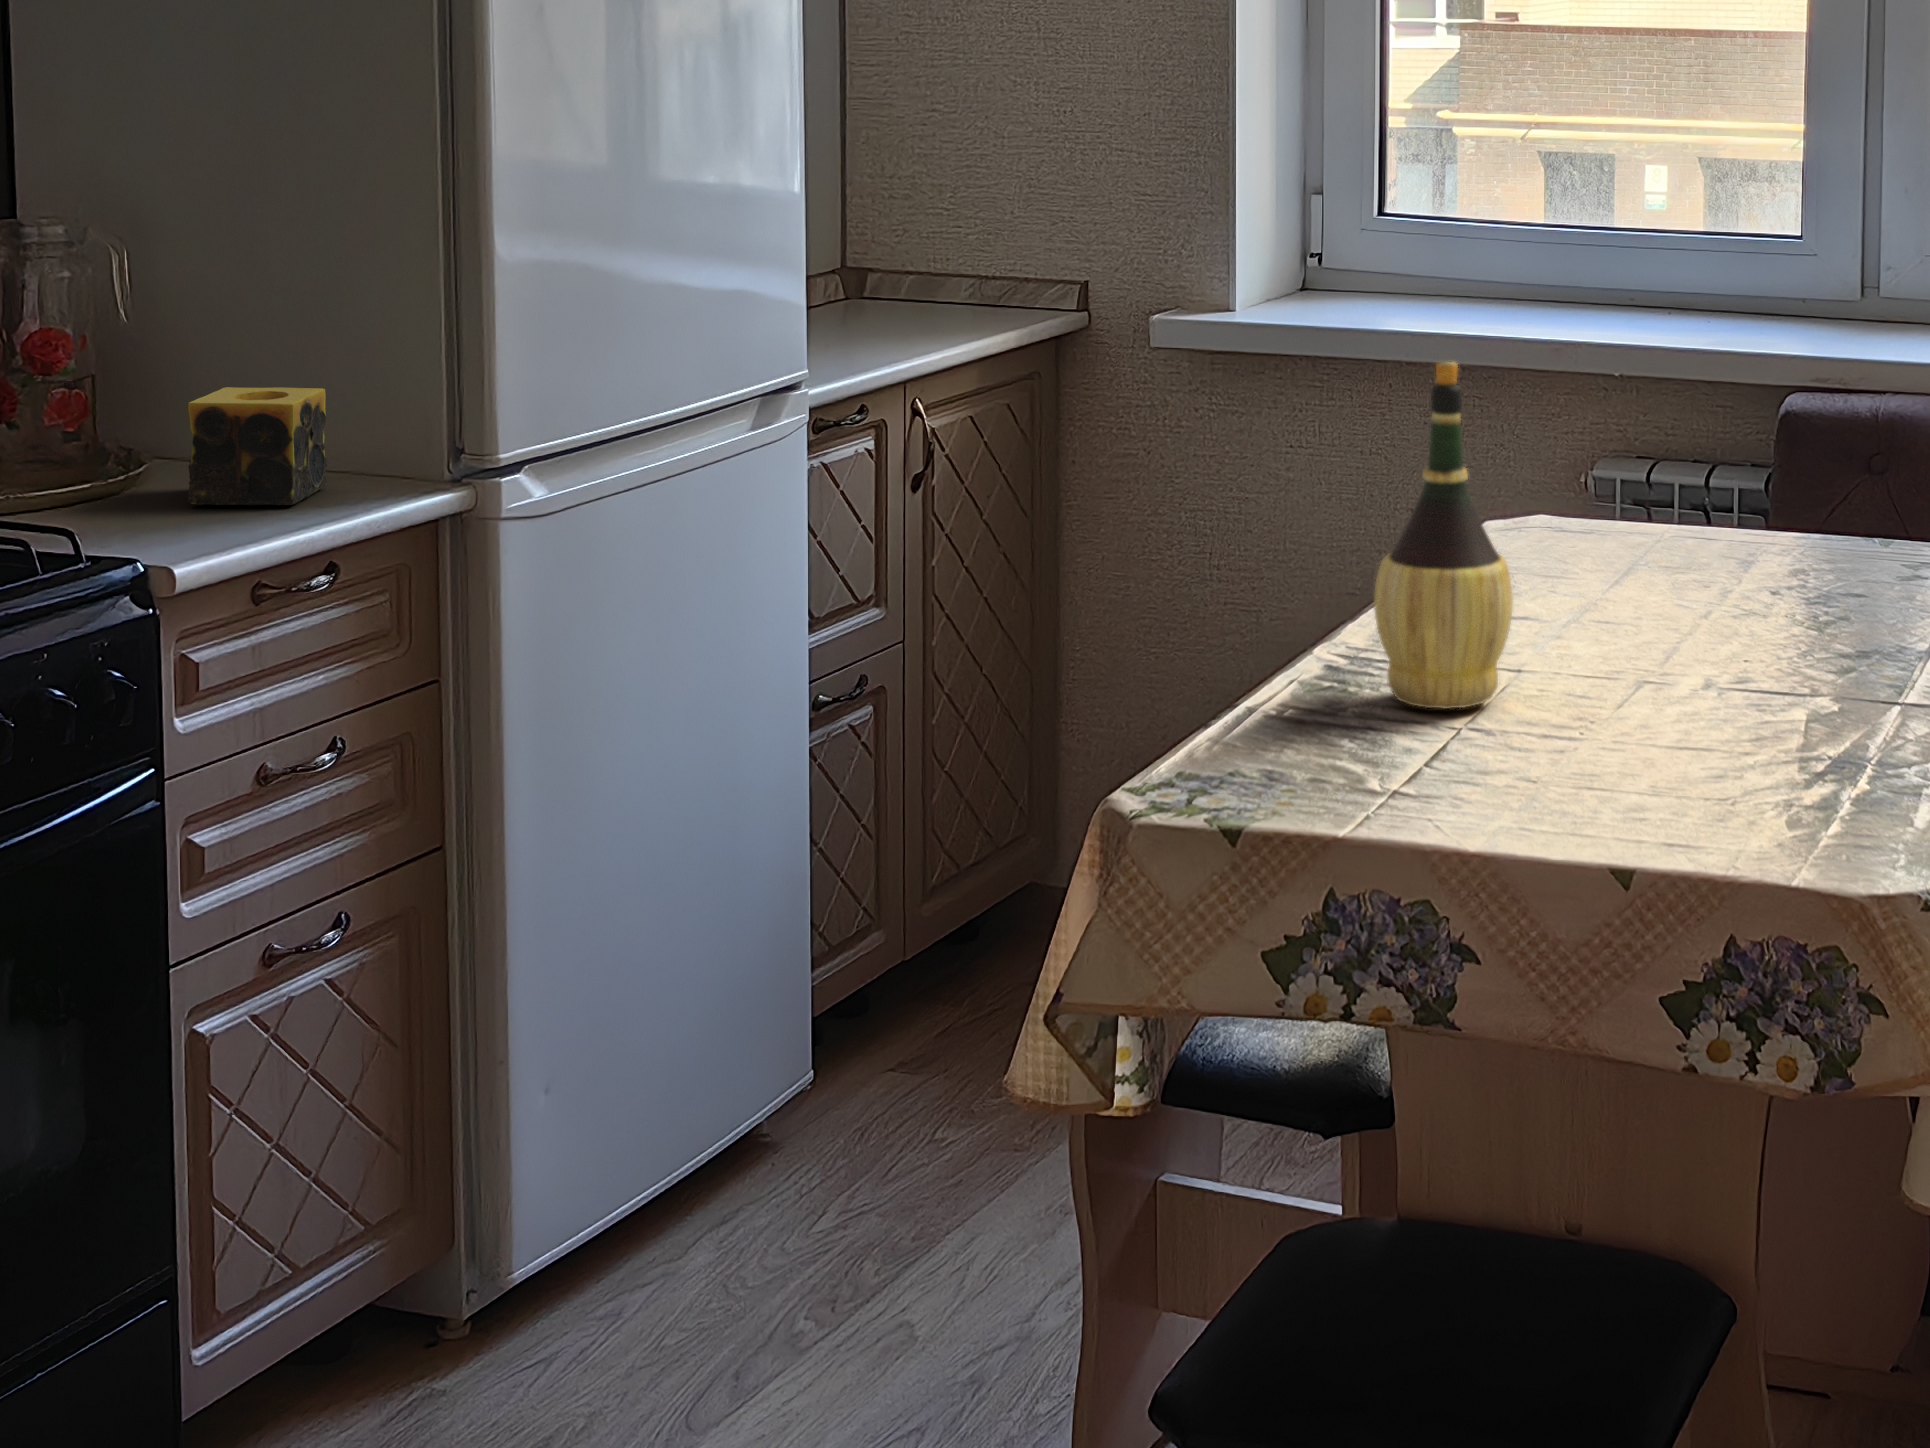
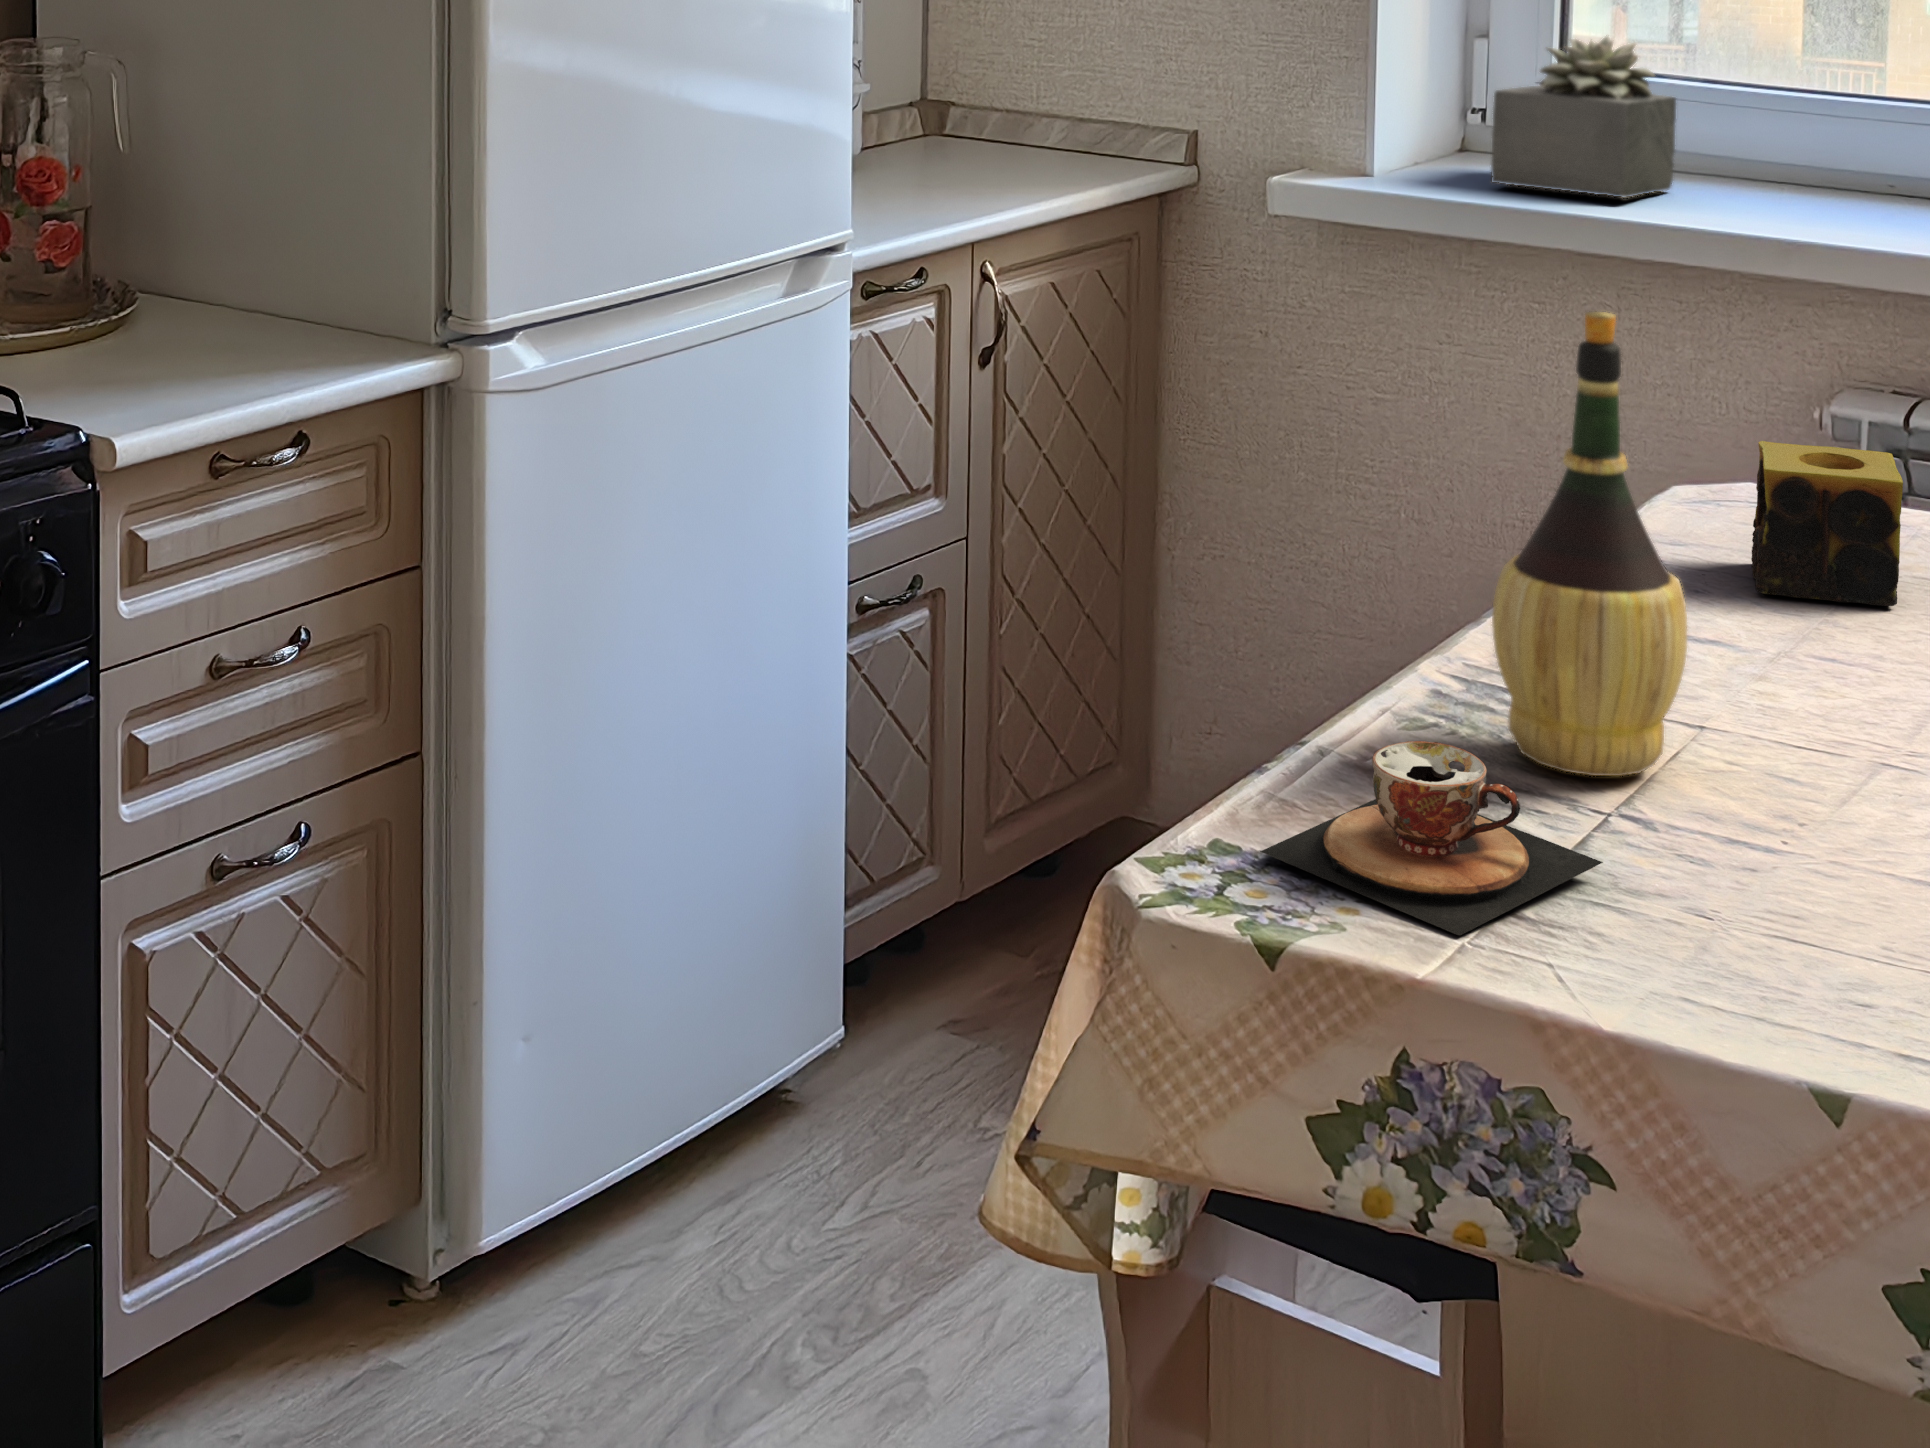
succulent plant: none [1330,184,1473,317] -> present [1491,36,1676,198]
candle: present [188,387,327,505] -> present [1751,441,1903,606]
teacup: none [1219,682,1463,812] -> present [1260,741,1603,935]

